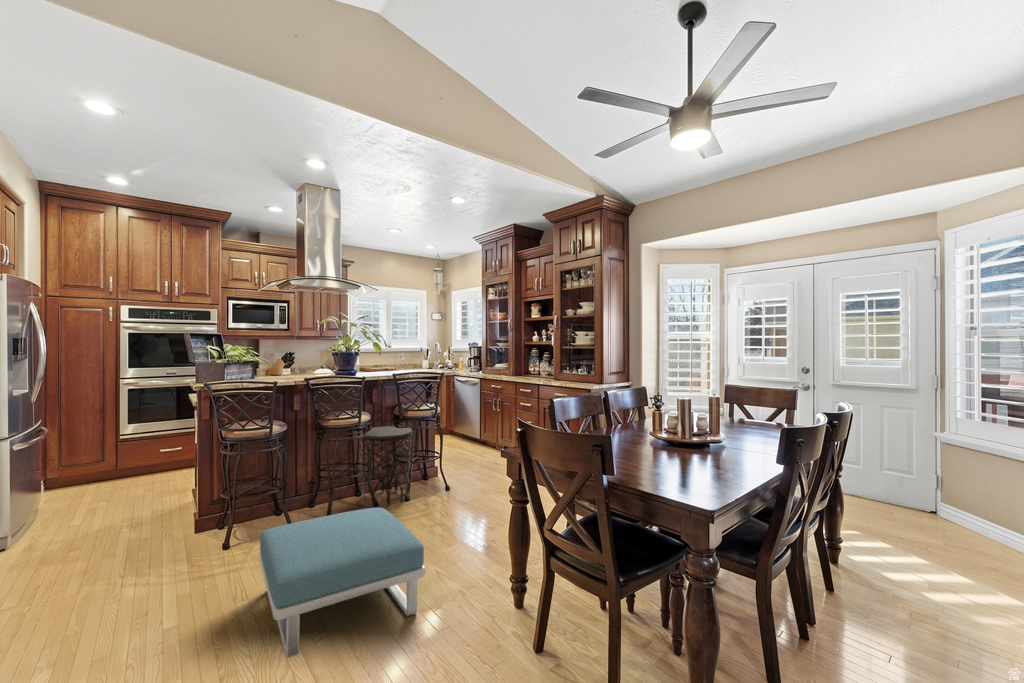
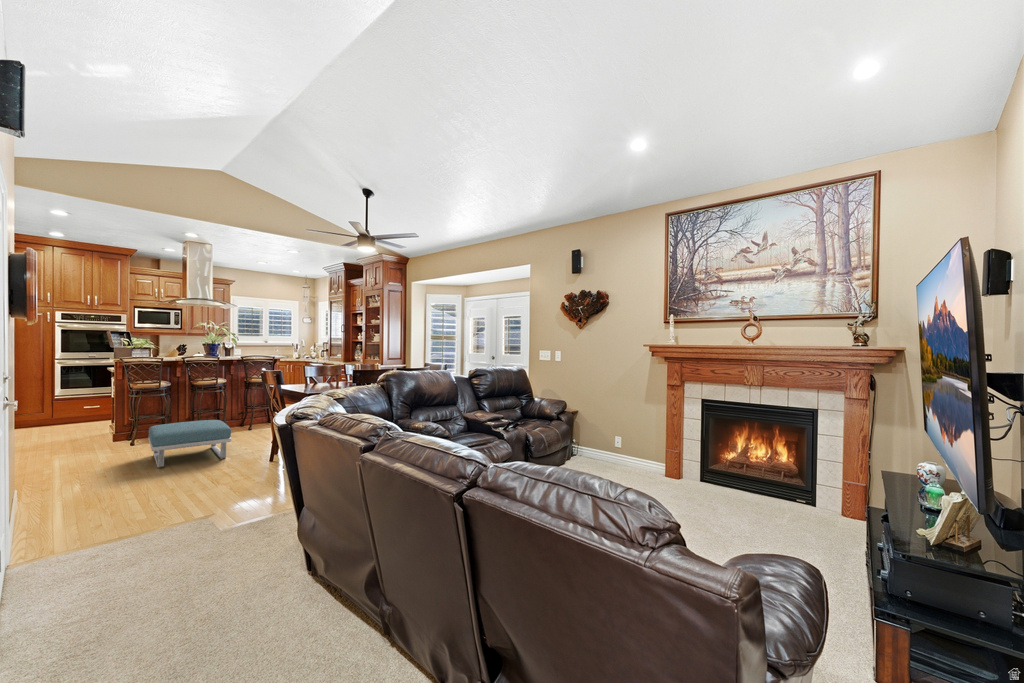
side table: present [359,426,412,506] -> none [219,388,255,432]

